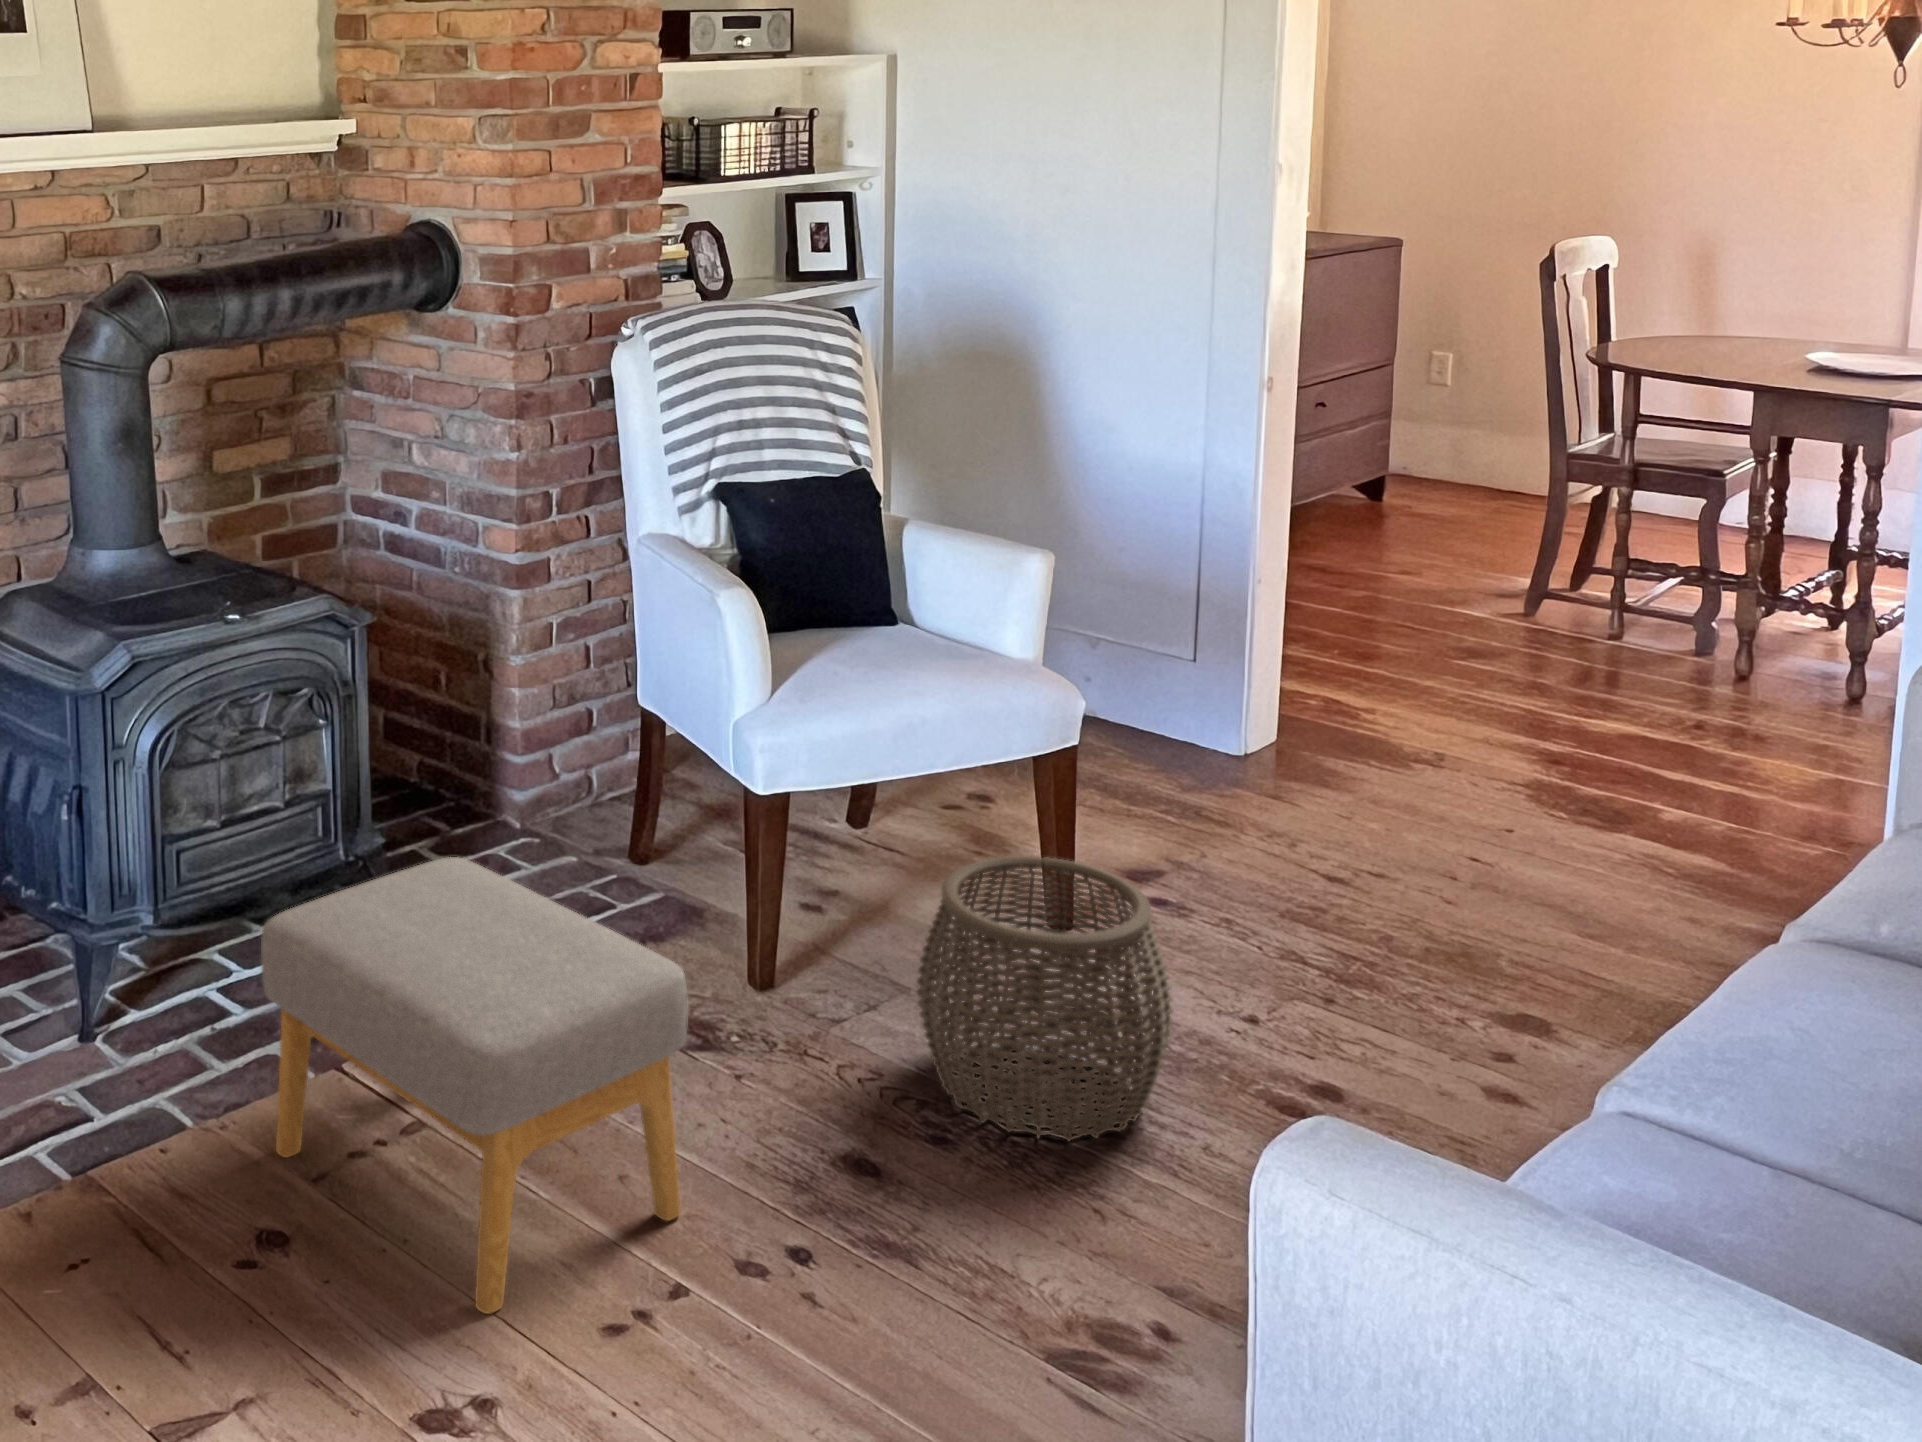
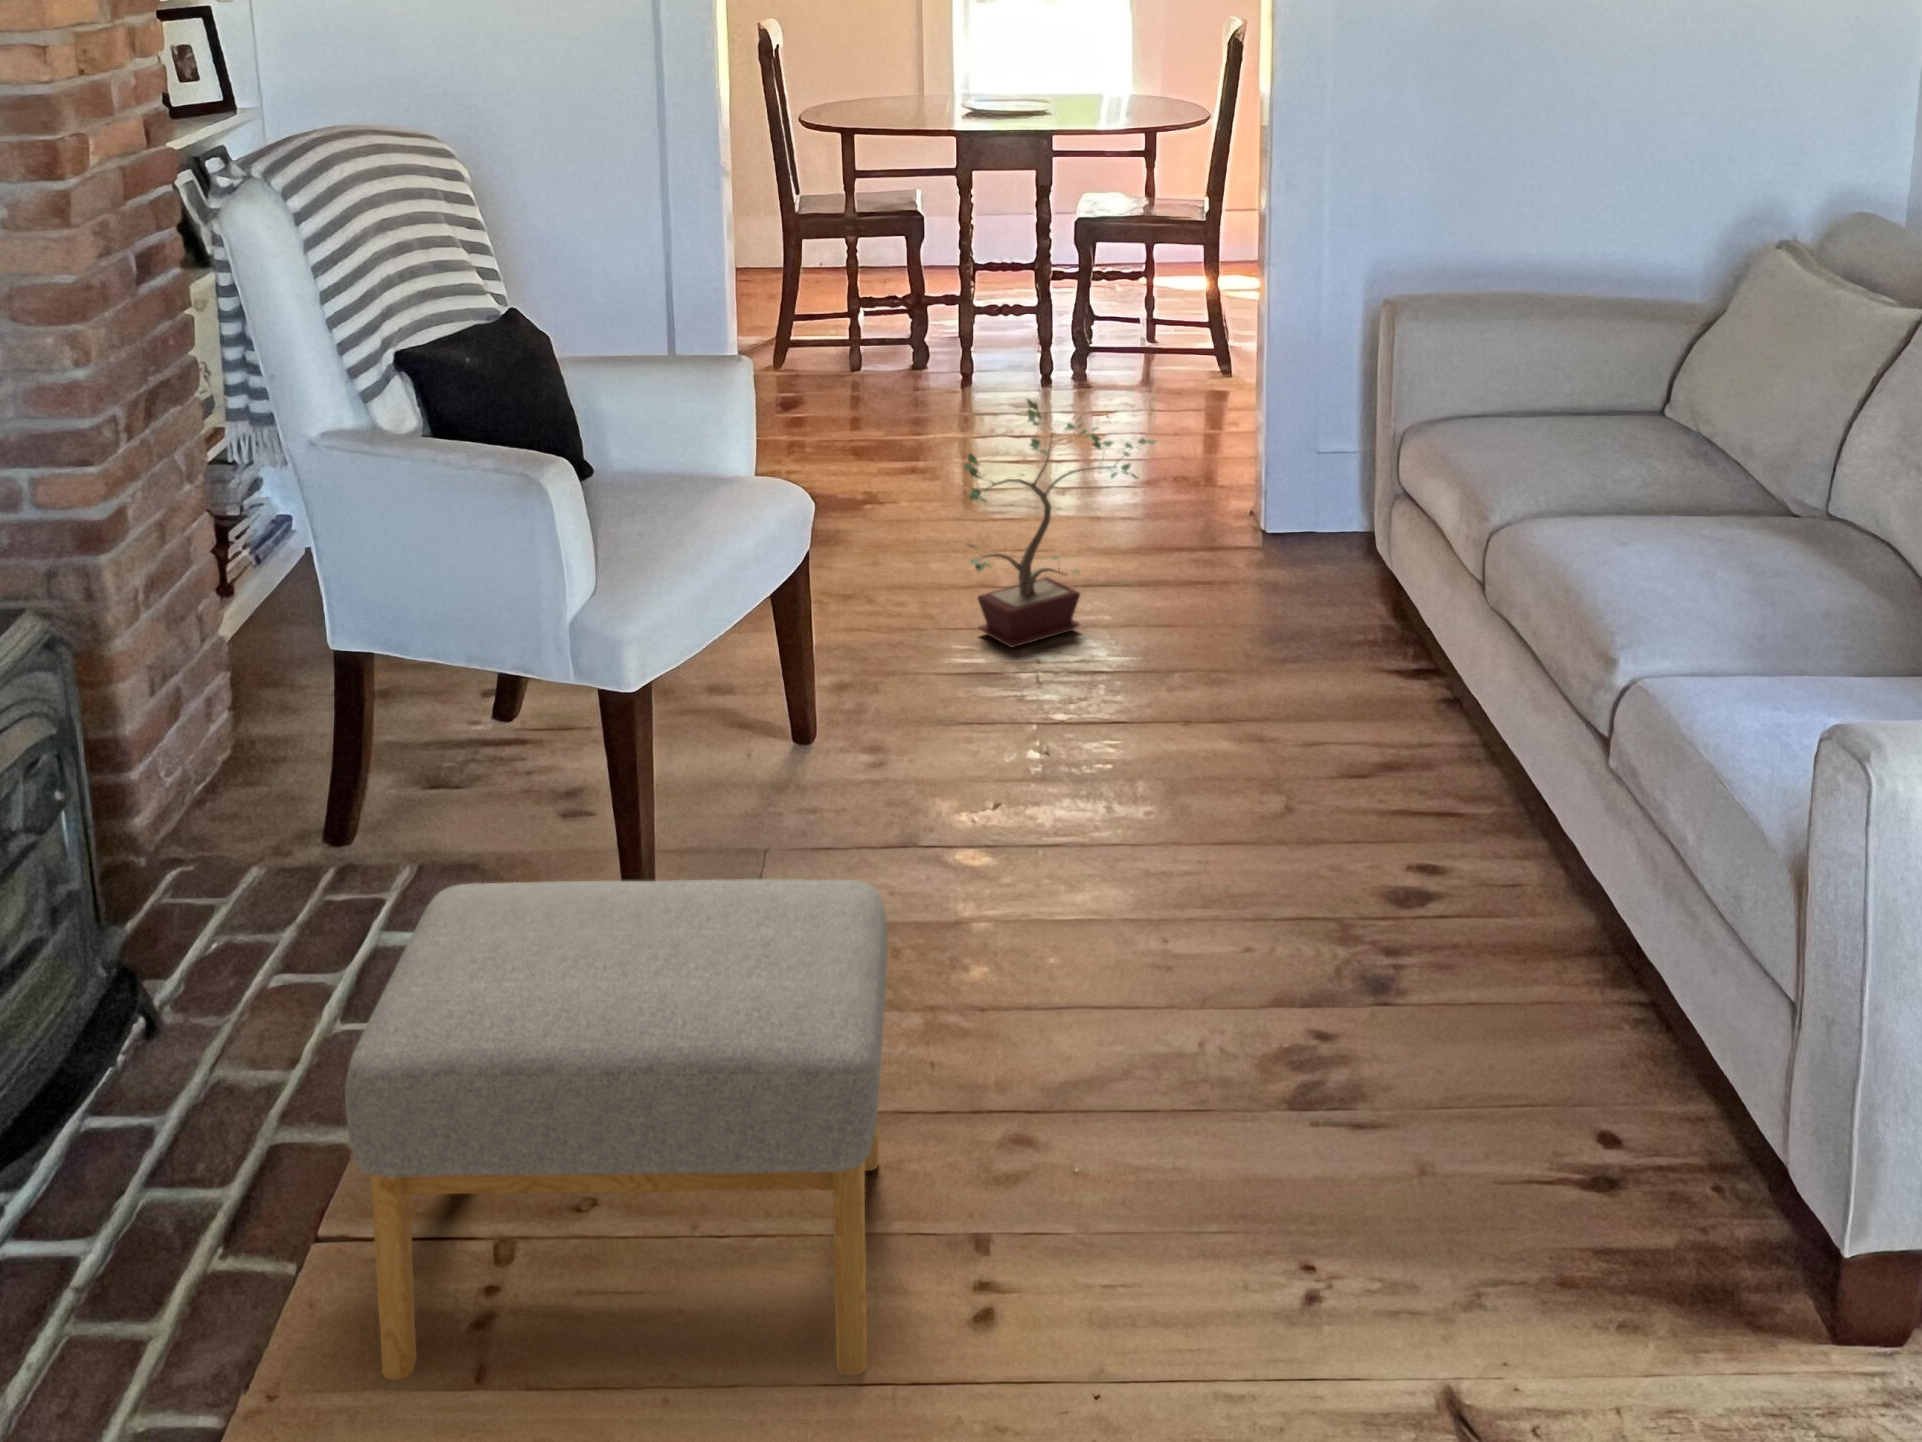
potted plant: none [1340,673,1634,956] -> present [964,399,1156,647]
woven basket: present [917,856,1174,1141] -> none [844,646,1094,927]

